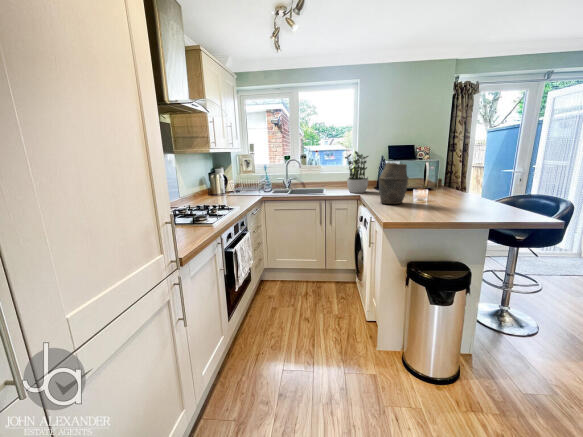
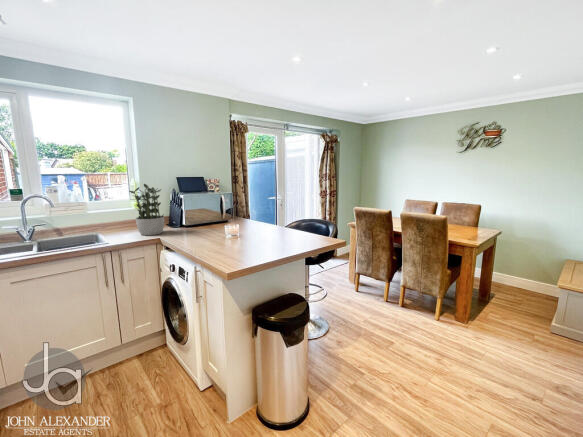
vase: present [379,163,408,204] -> none [192,199,225,246]

